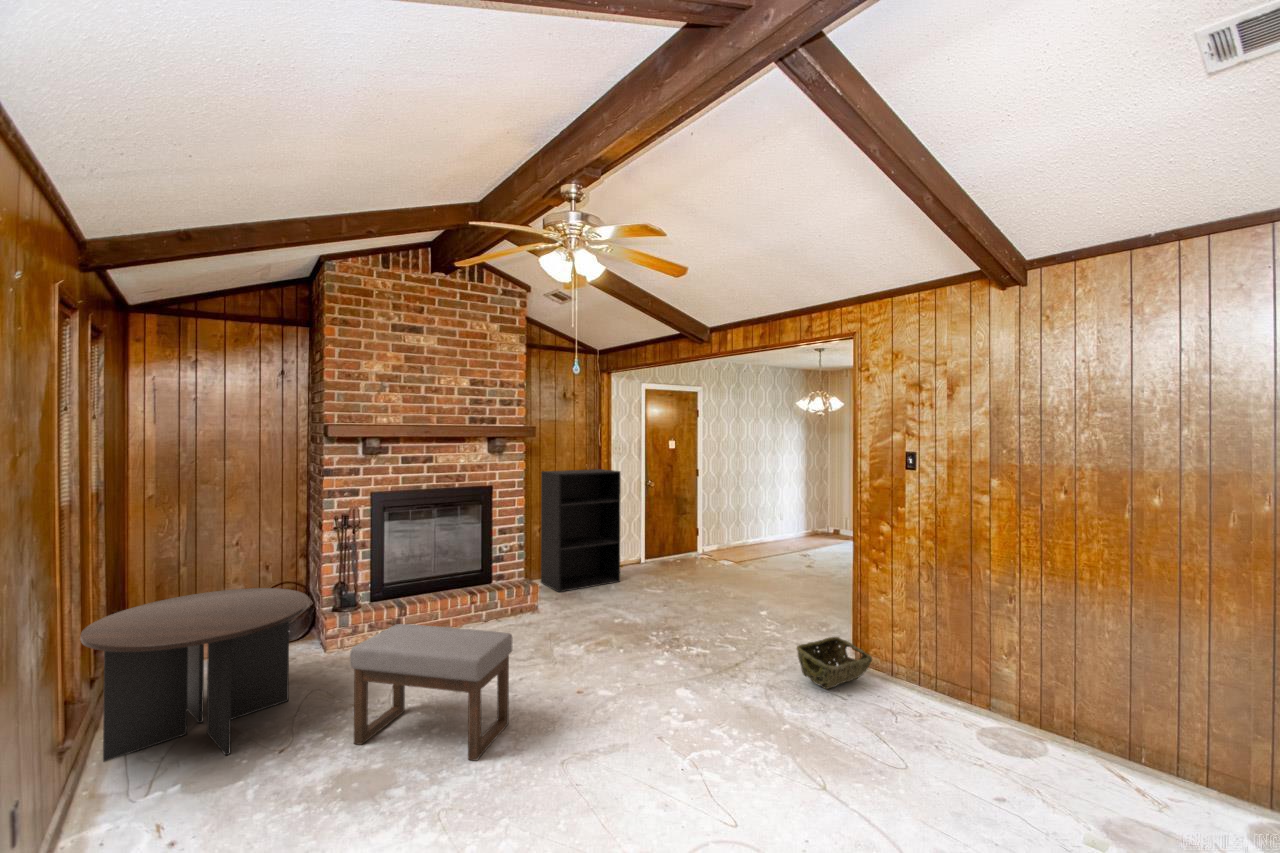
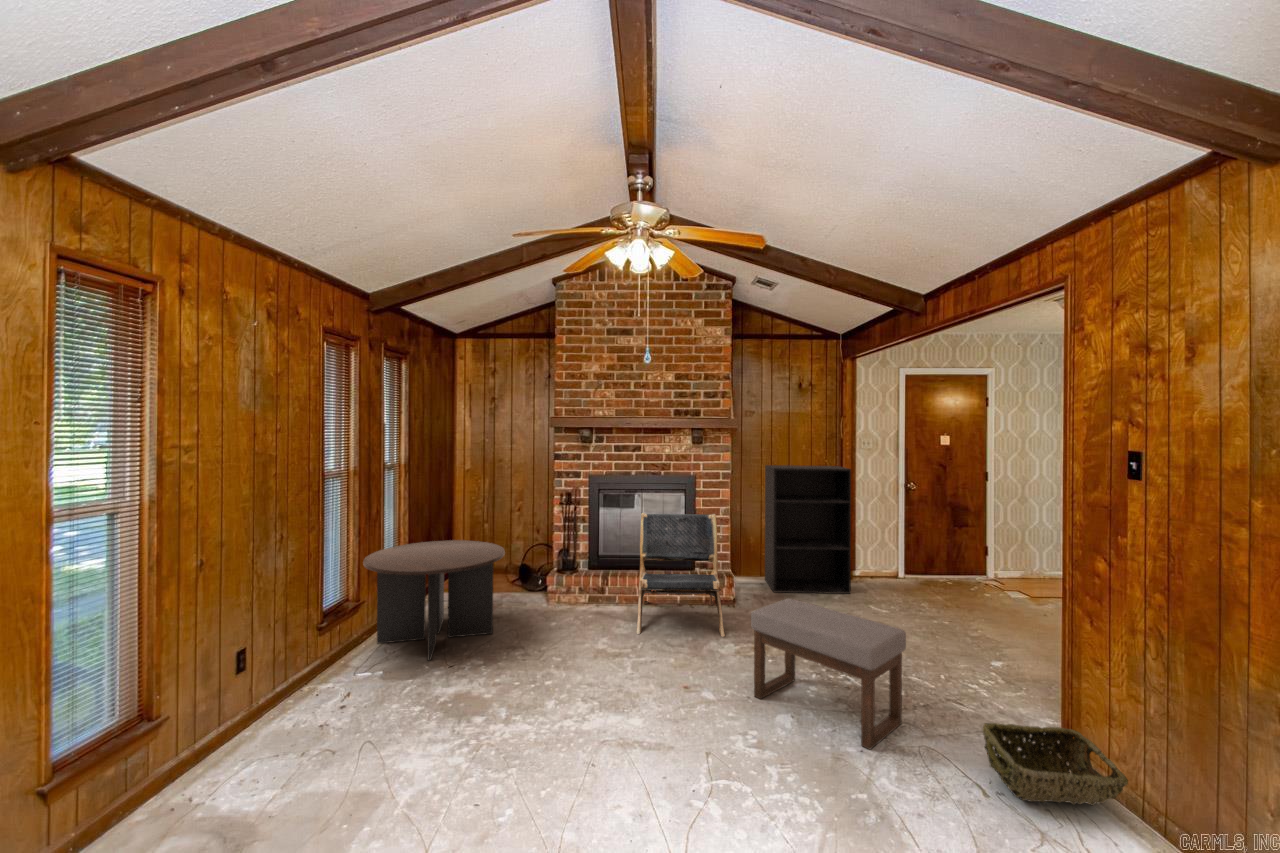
lounge chair: none [440,523,553,657] -> present [636,513,725,637]
ottoman: present [350,624,513,761] -> present [751,598,906,749]

